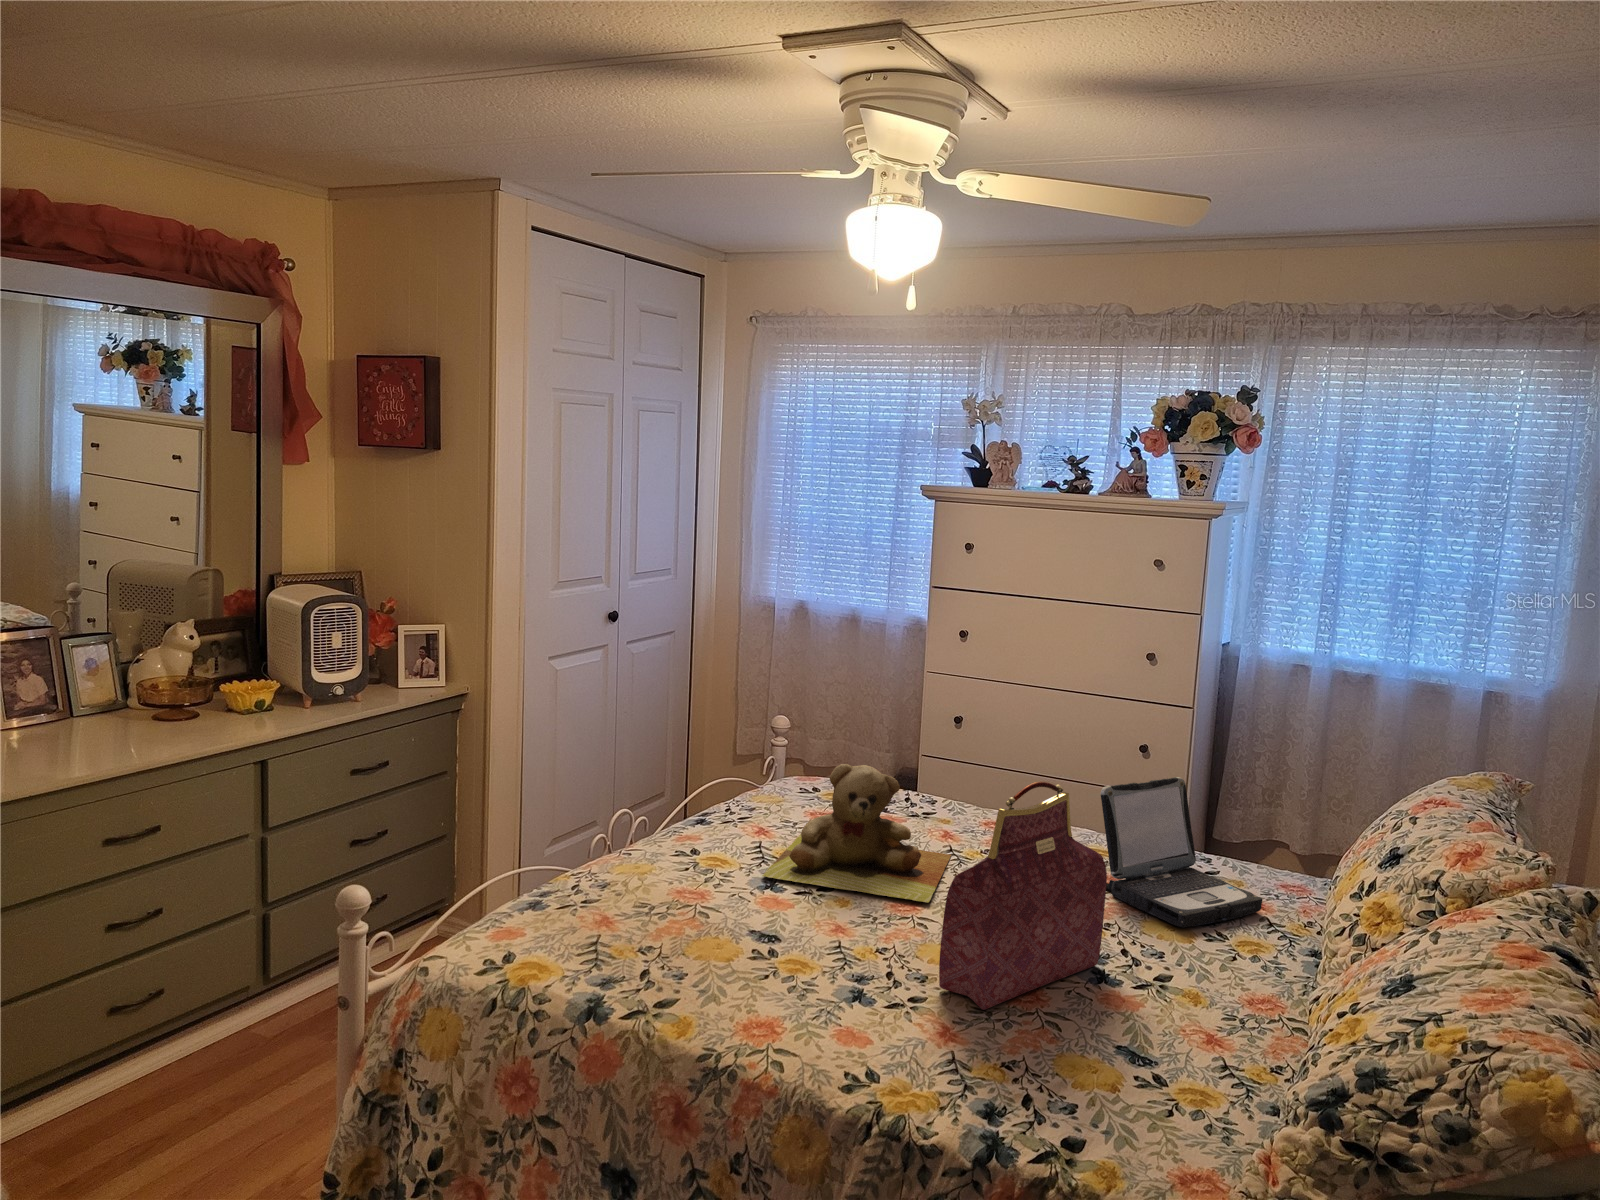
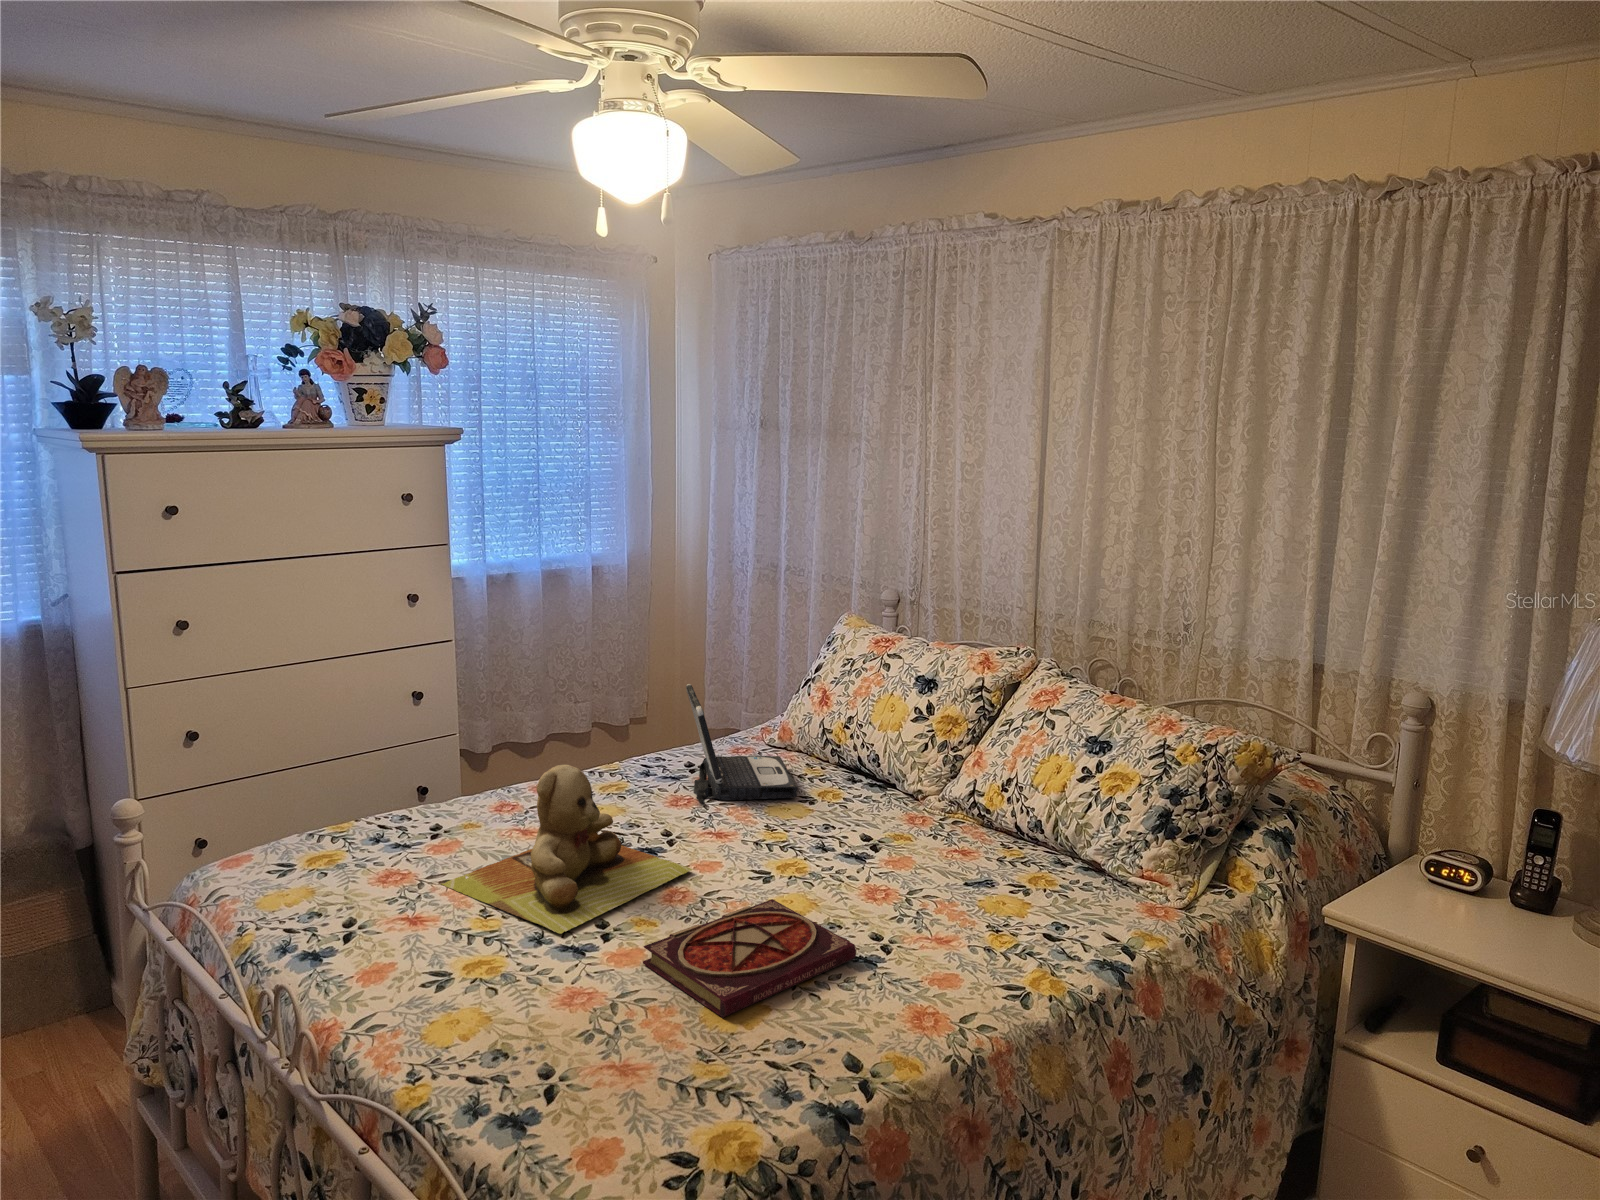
handbag: present [939,782,1107,1010] -> none [801,703,921,911]
book: none [688,894,882,988] -> present [643,899,856,1018]

